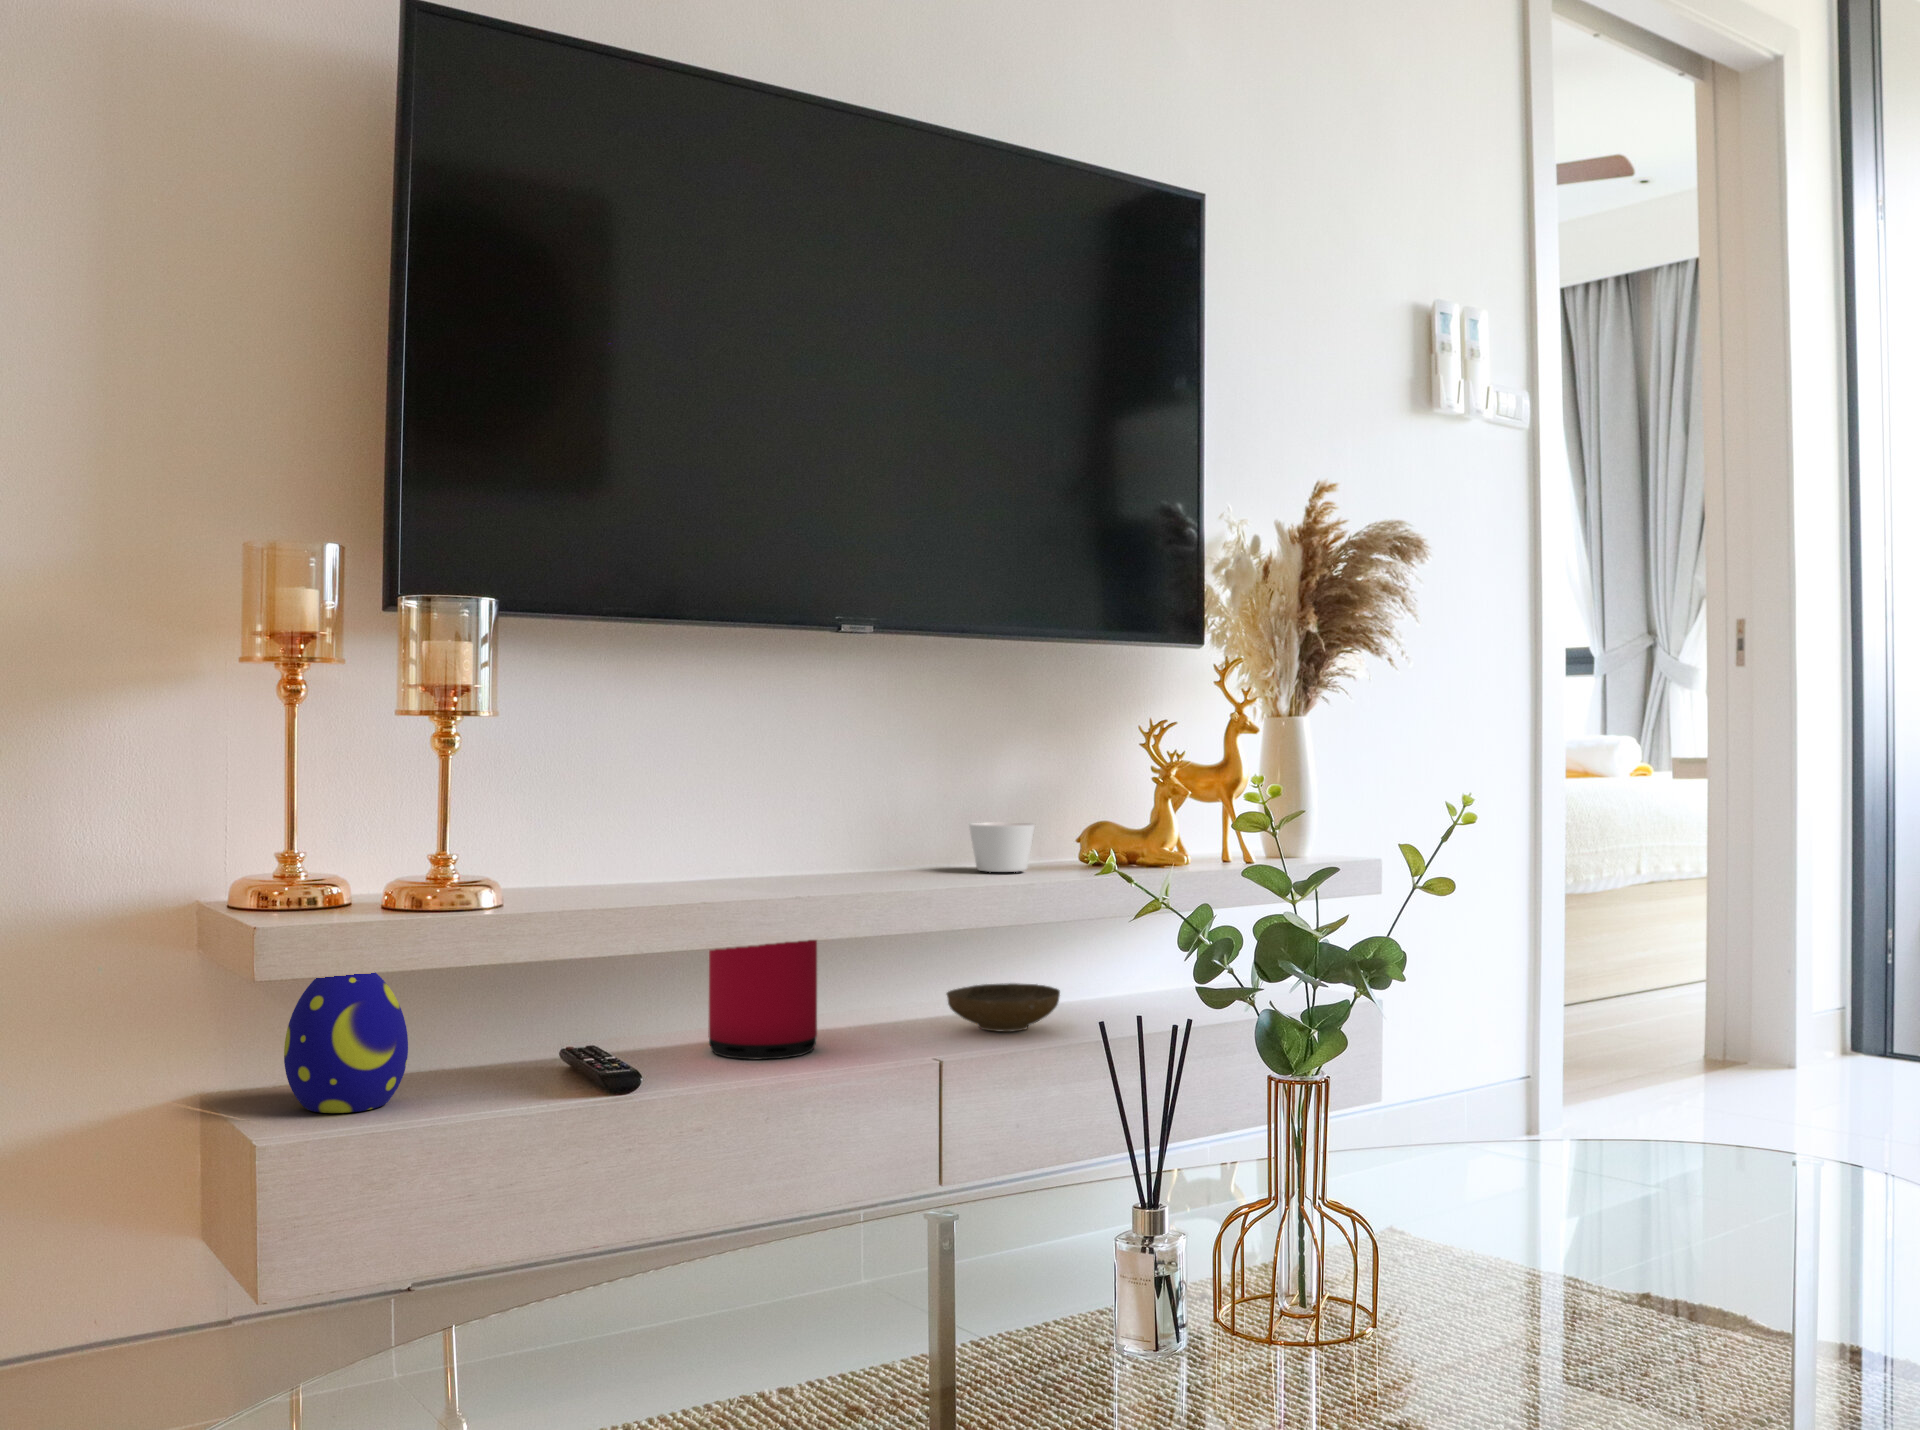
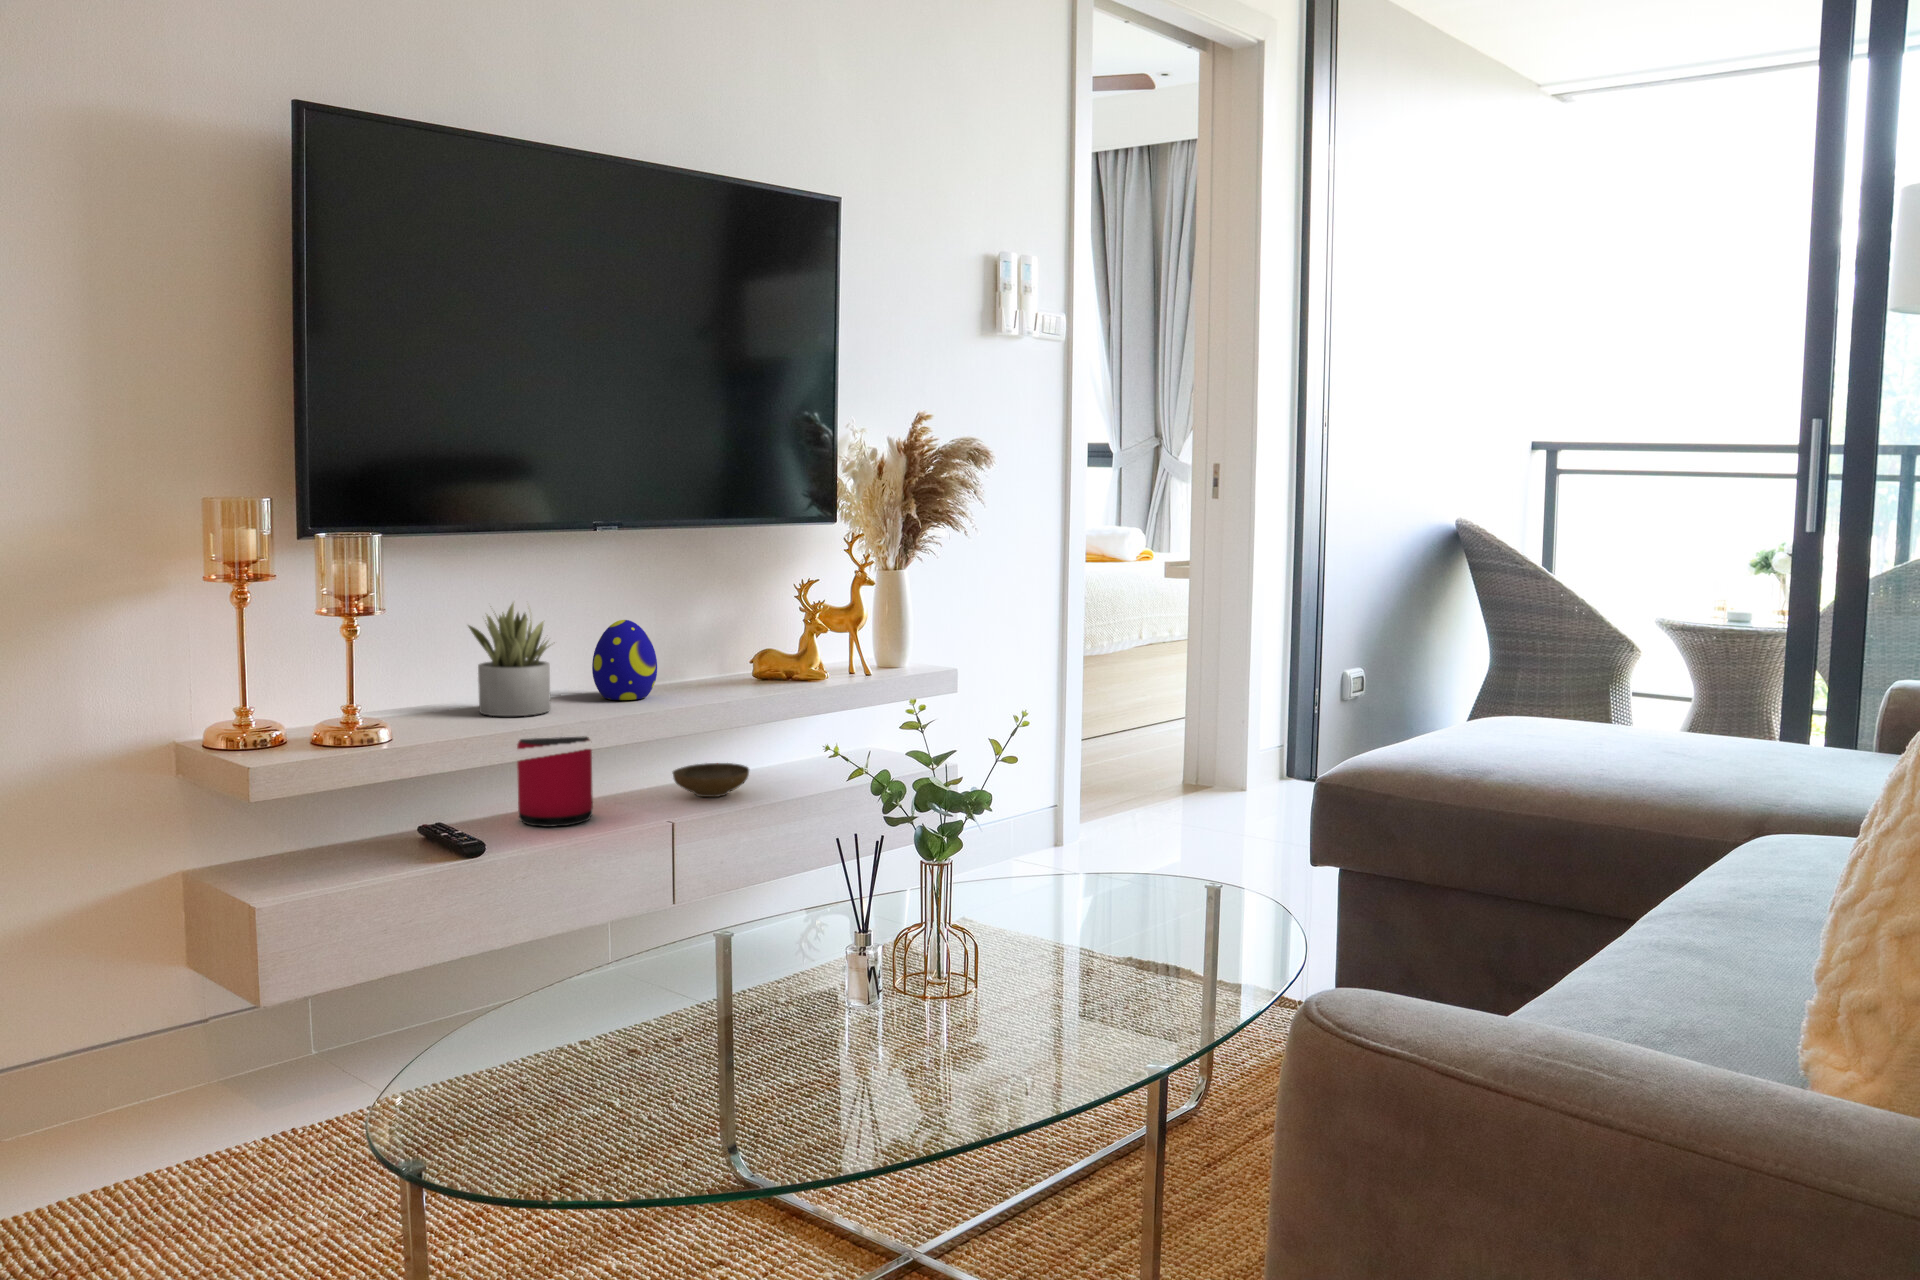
succulent plant: none [643,721,769,888] -> present [468,603,551,716]
candle: present [969,822,1035,872] -> none [685,655,730,691]
decorative egg: present [284,973,408,1113] -> present [592,620,657,700]

